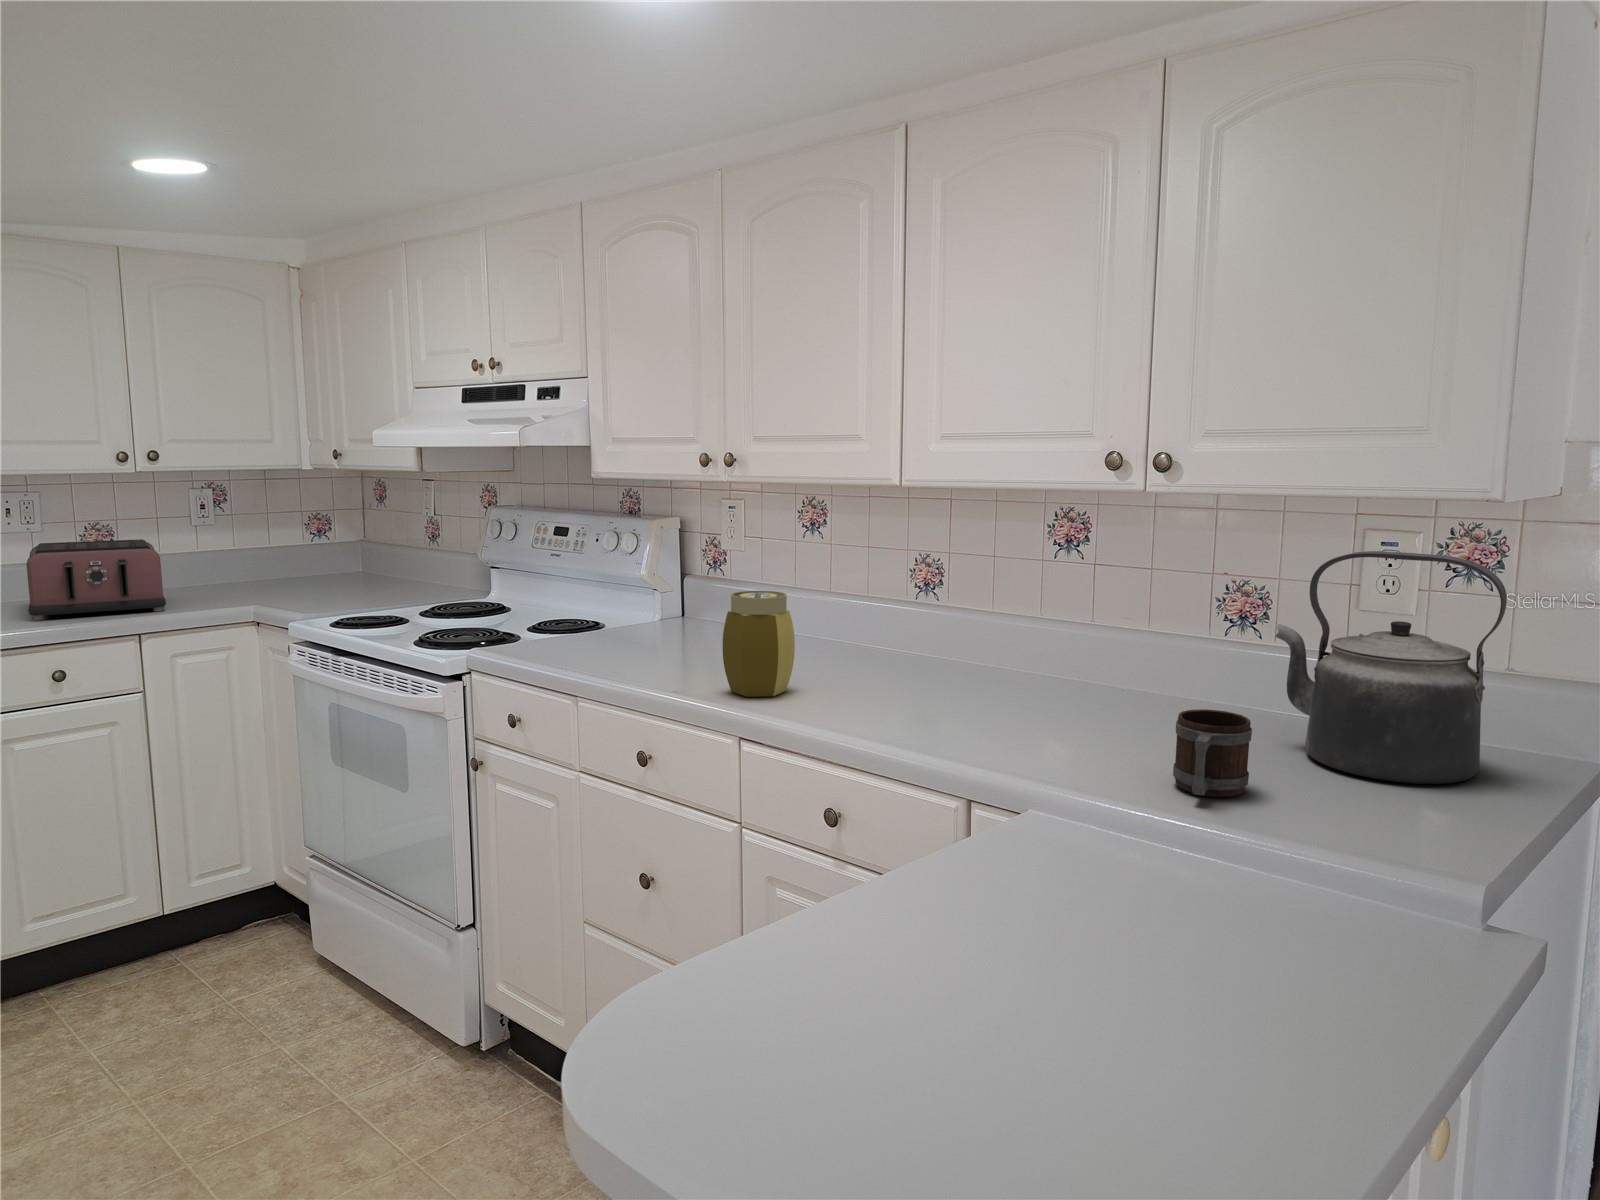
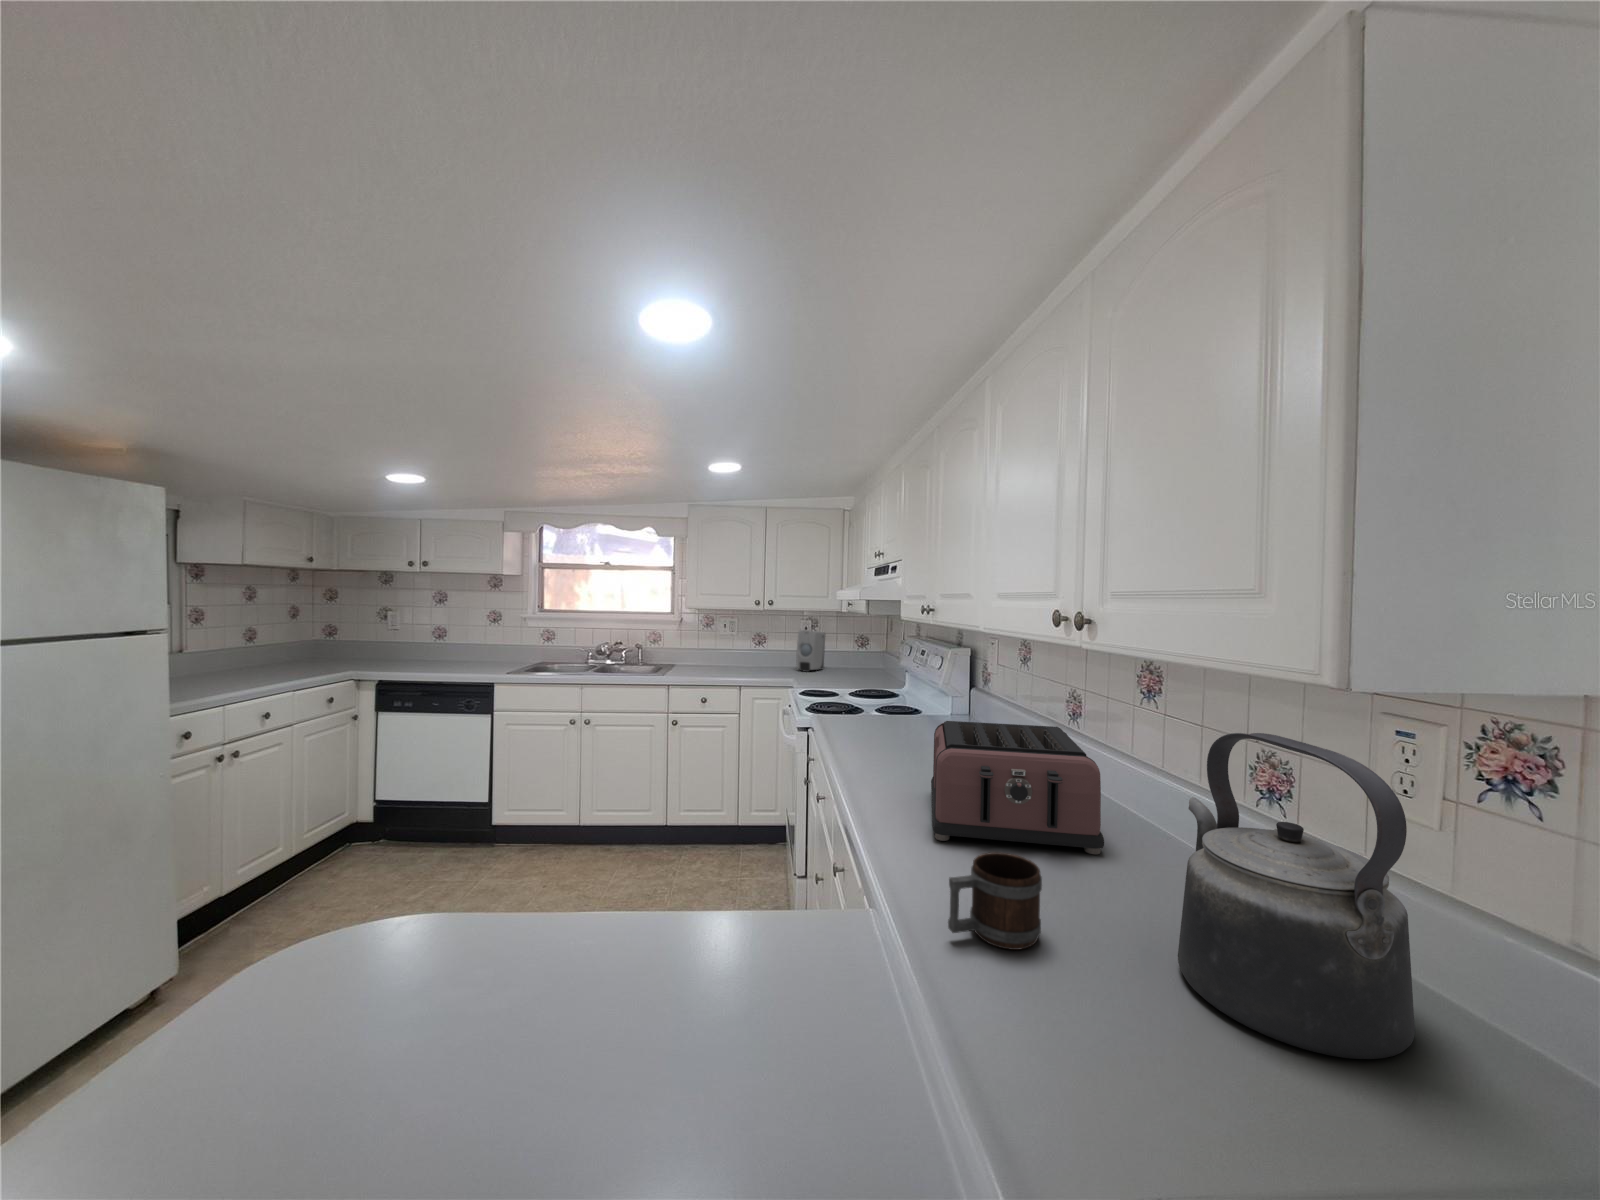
soap dispenser: none [213,510,265,591] -> present [796,630,825,672]
toaster: present [27,539,166,620] -> present [931,721,1104,855]
jar: present [722,591,795,697] -> none [867,699,911,773]

